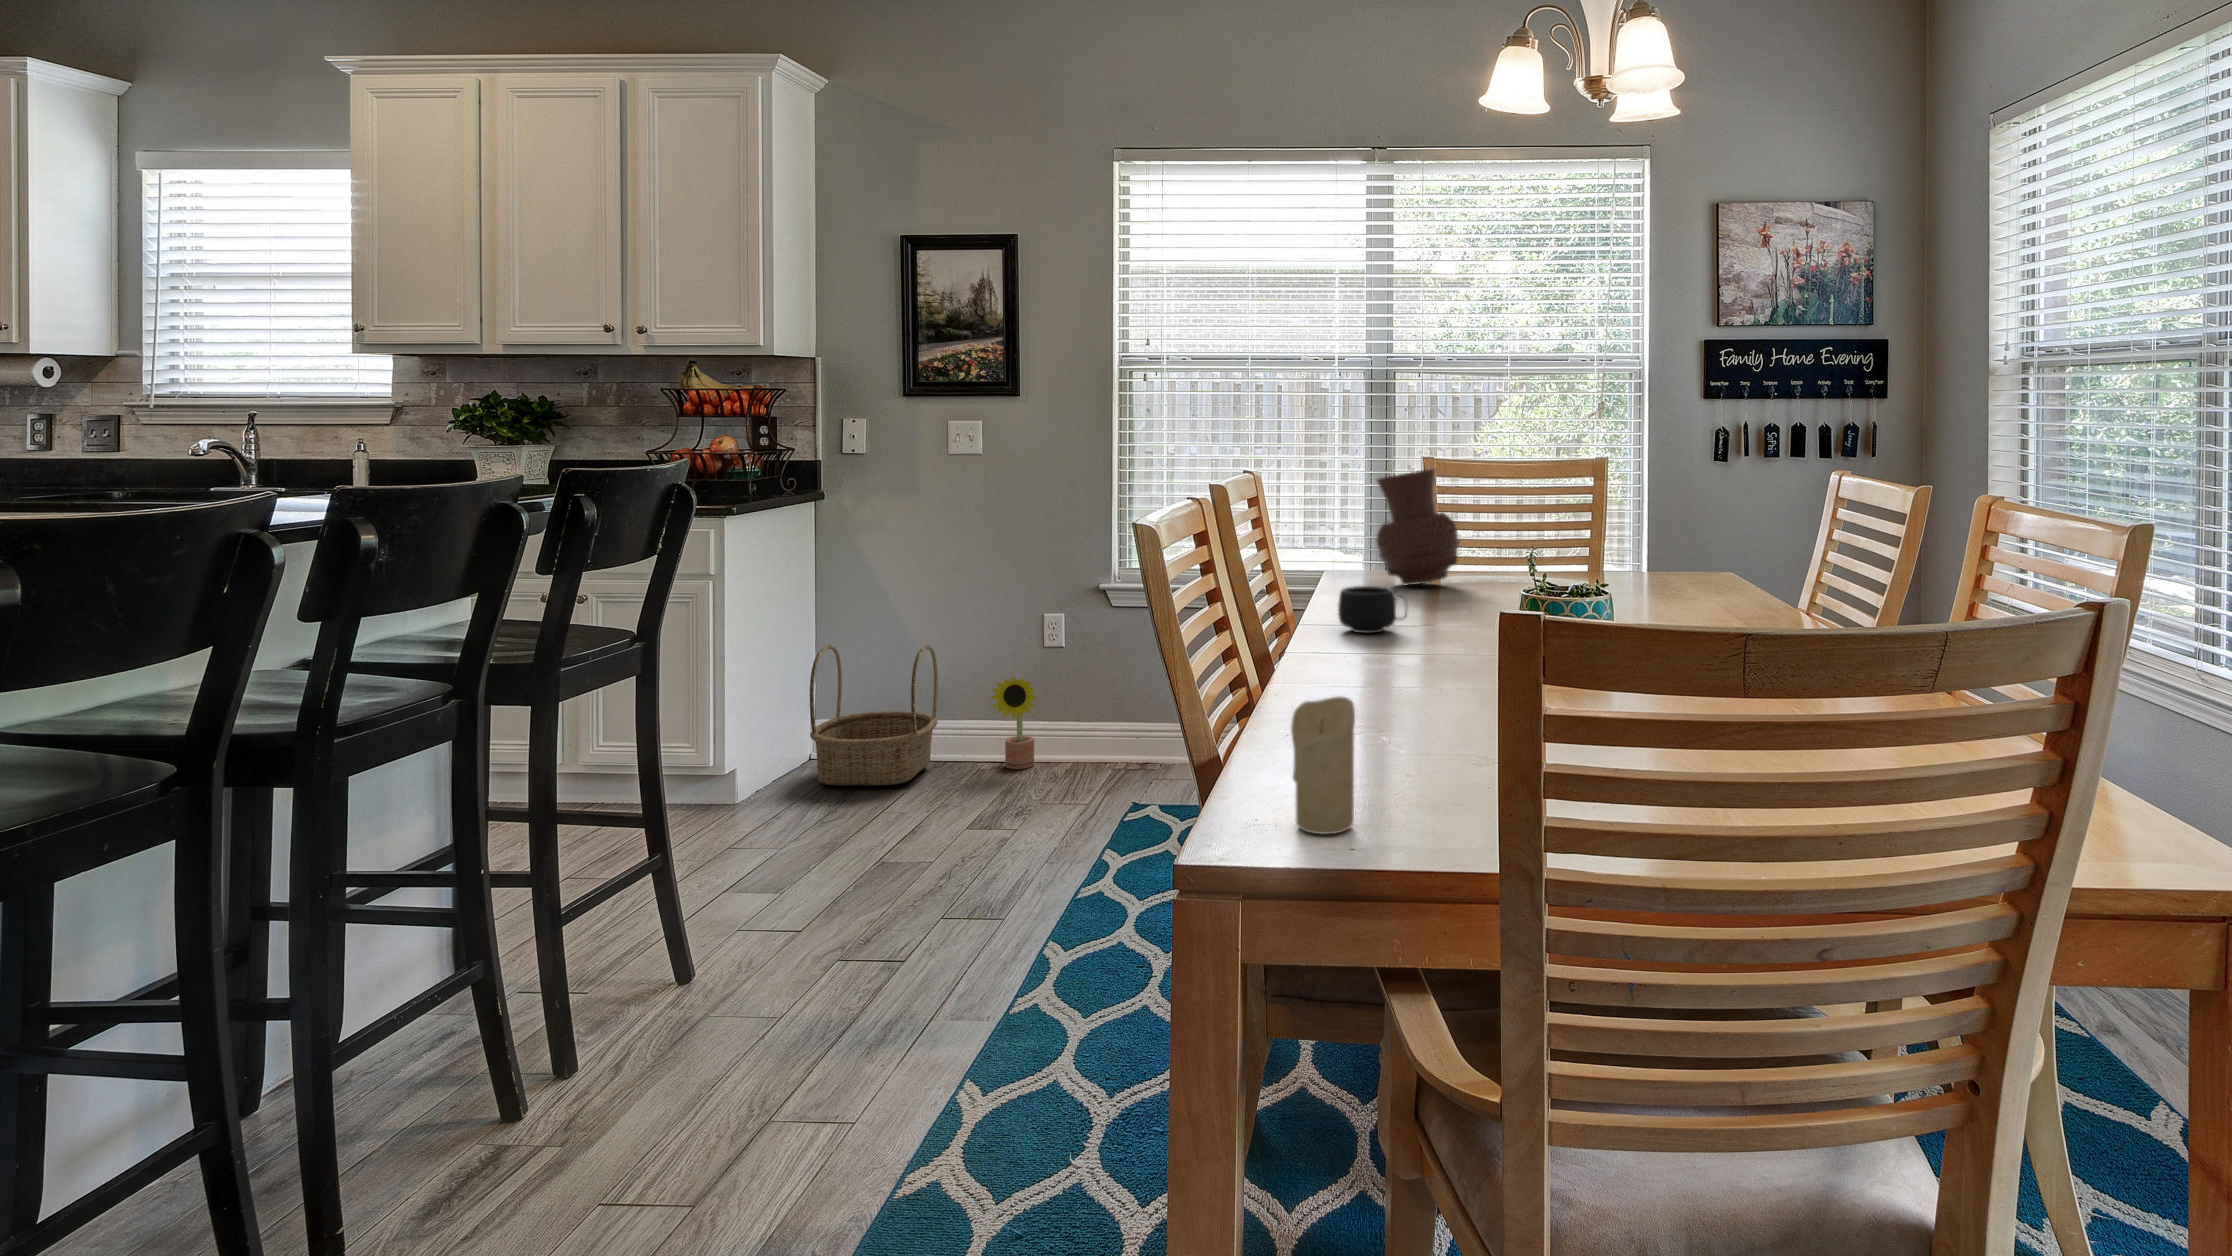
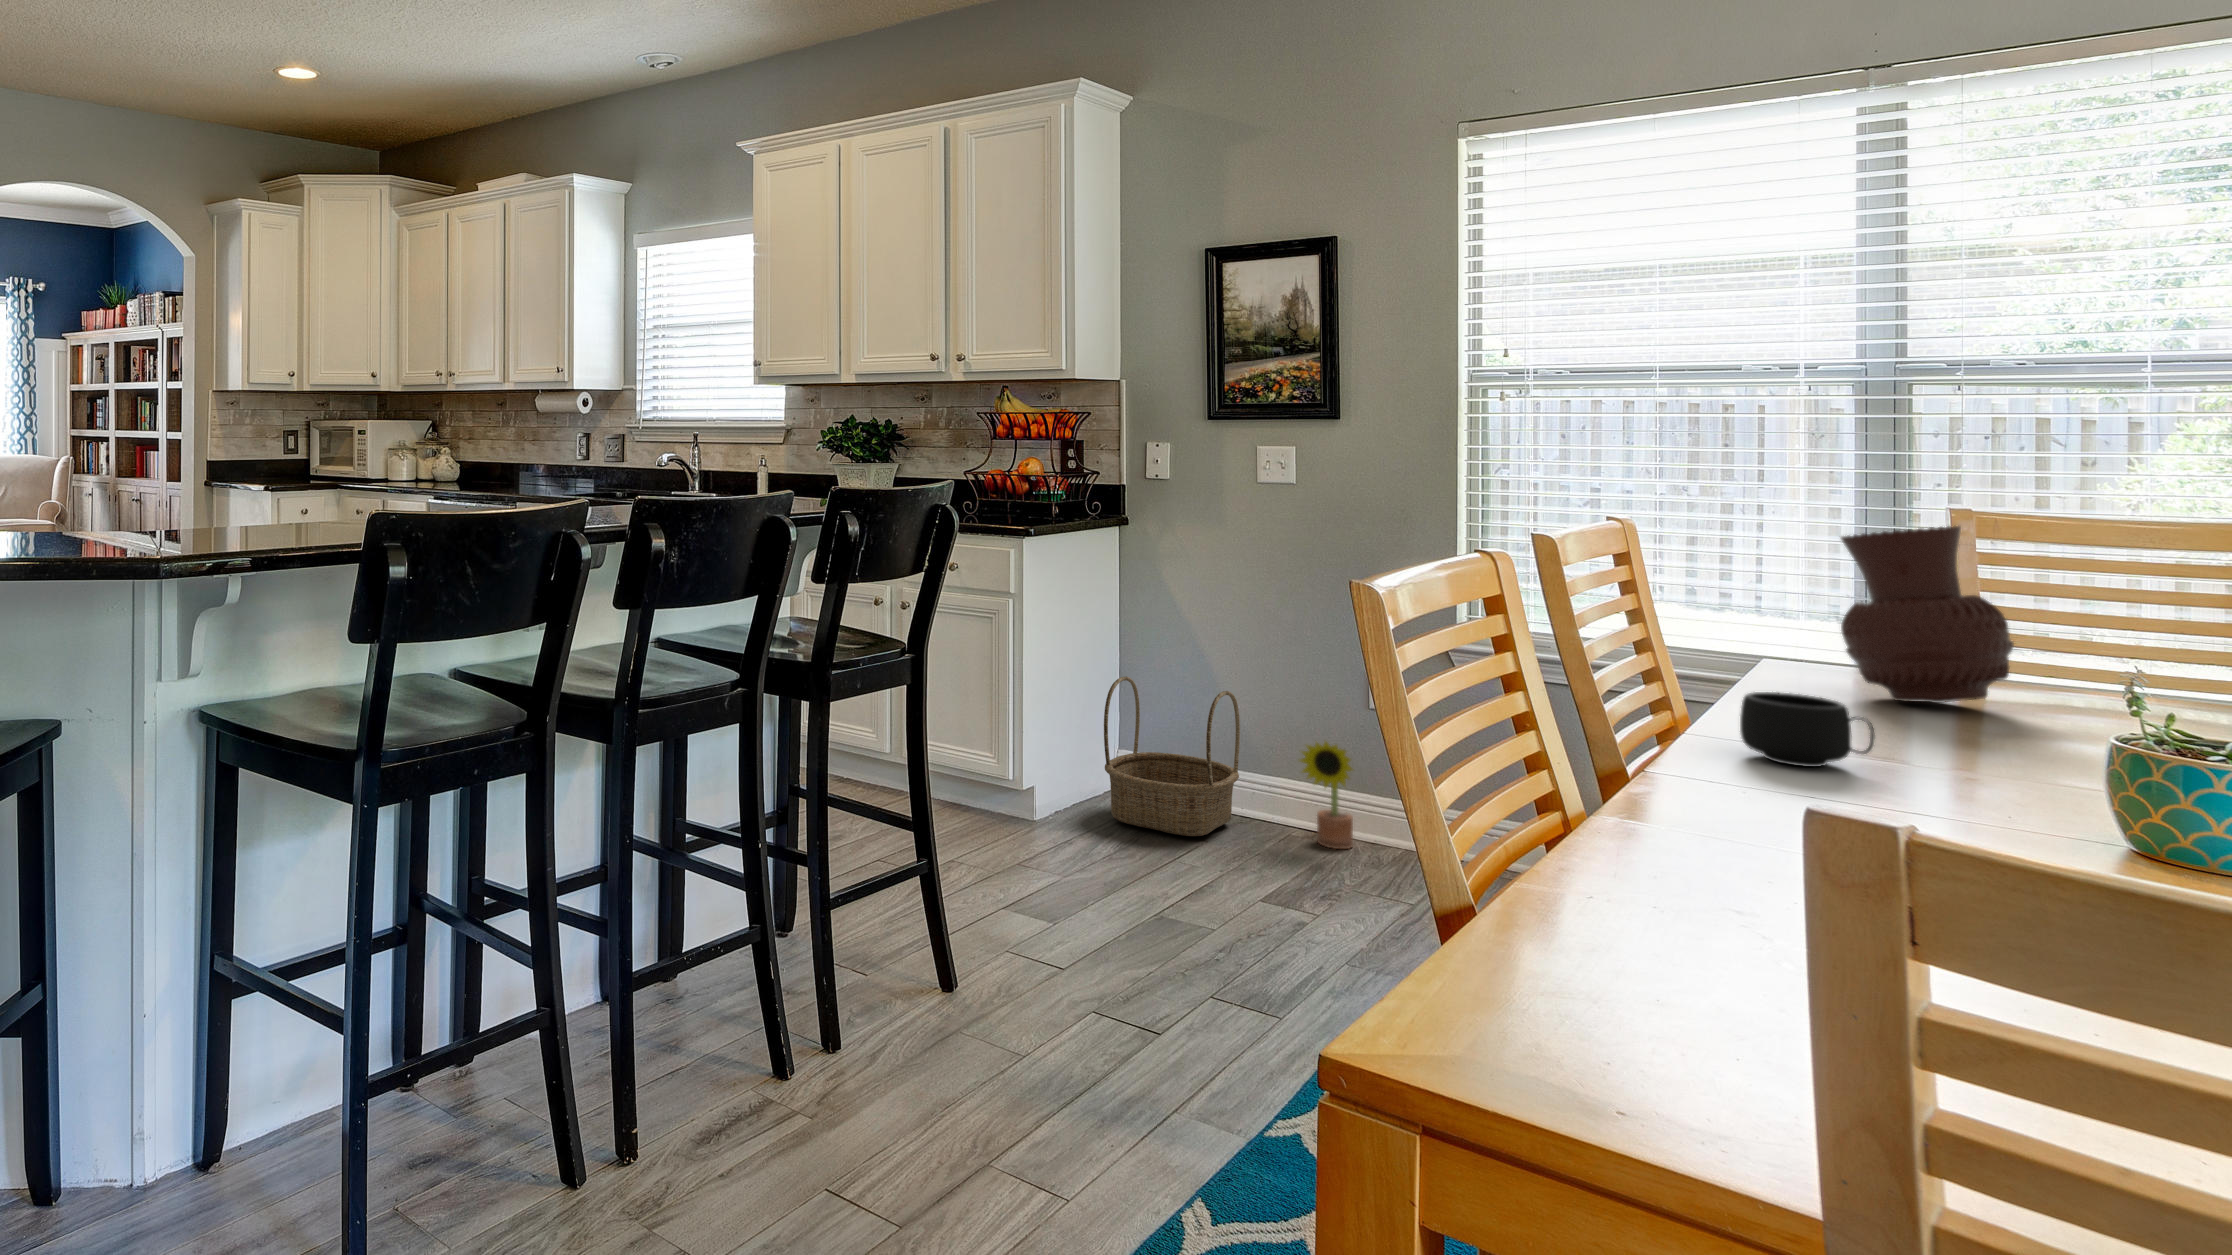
candle: present [1291,697,1355,834] -> none [1522,857,1639,1076]

